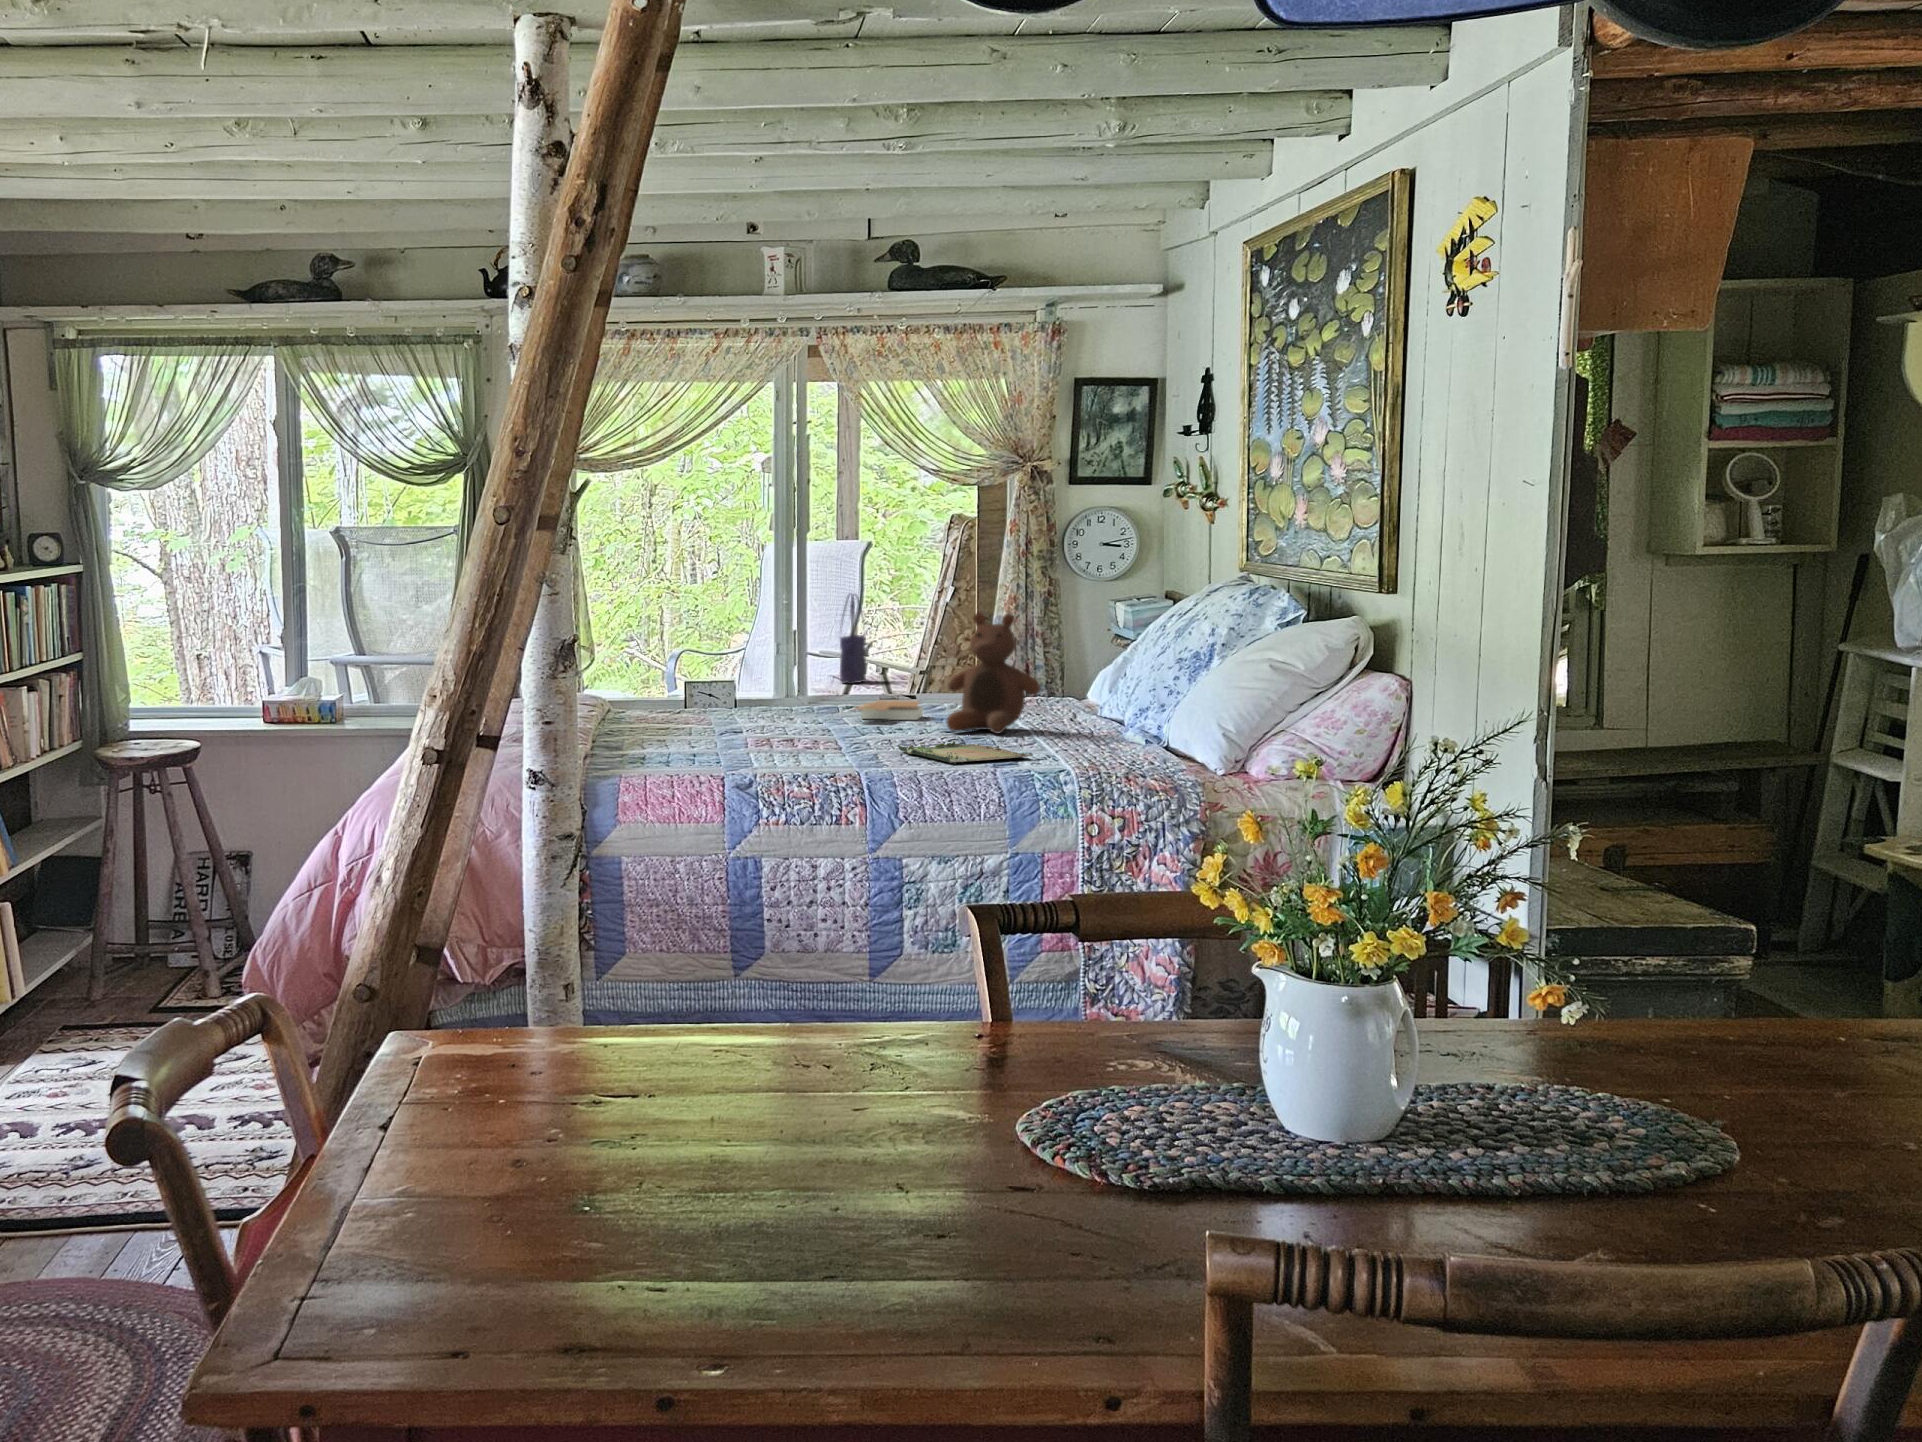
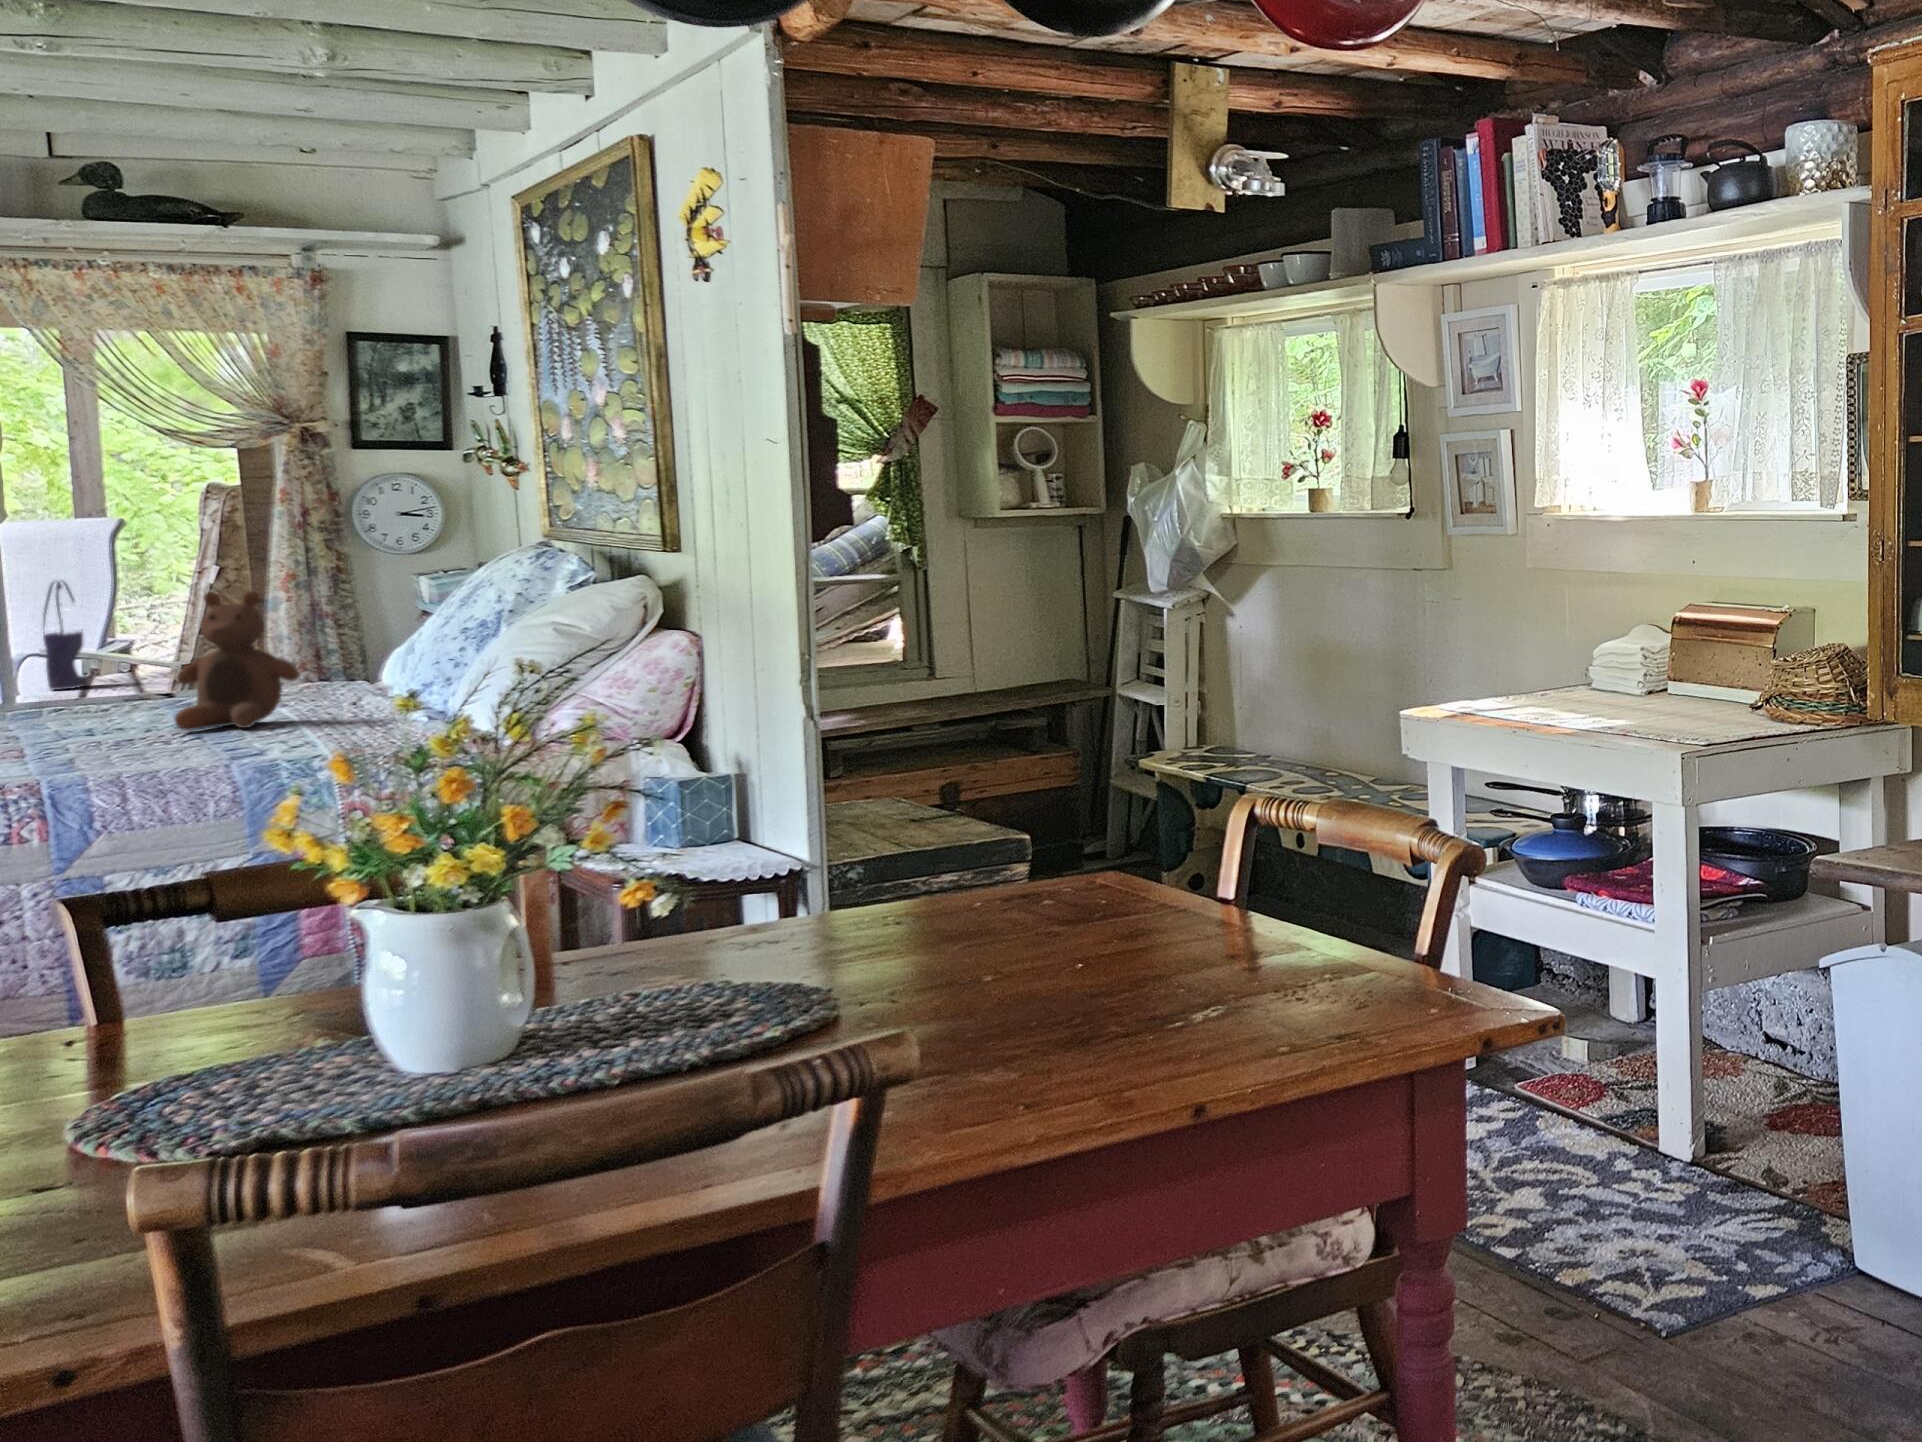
book: present [854,700,923,720] -> none [40,700,152,727]
tray: present [898,737,1033,764] -> none [94,730,279,765]

